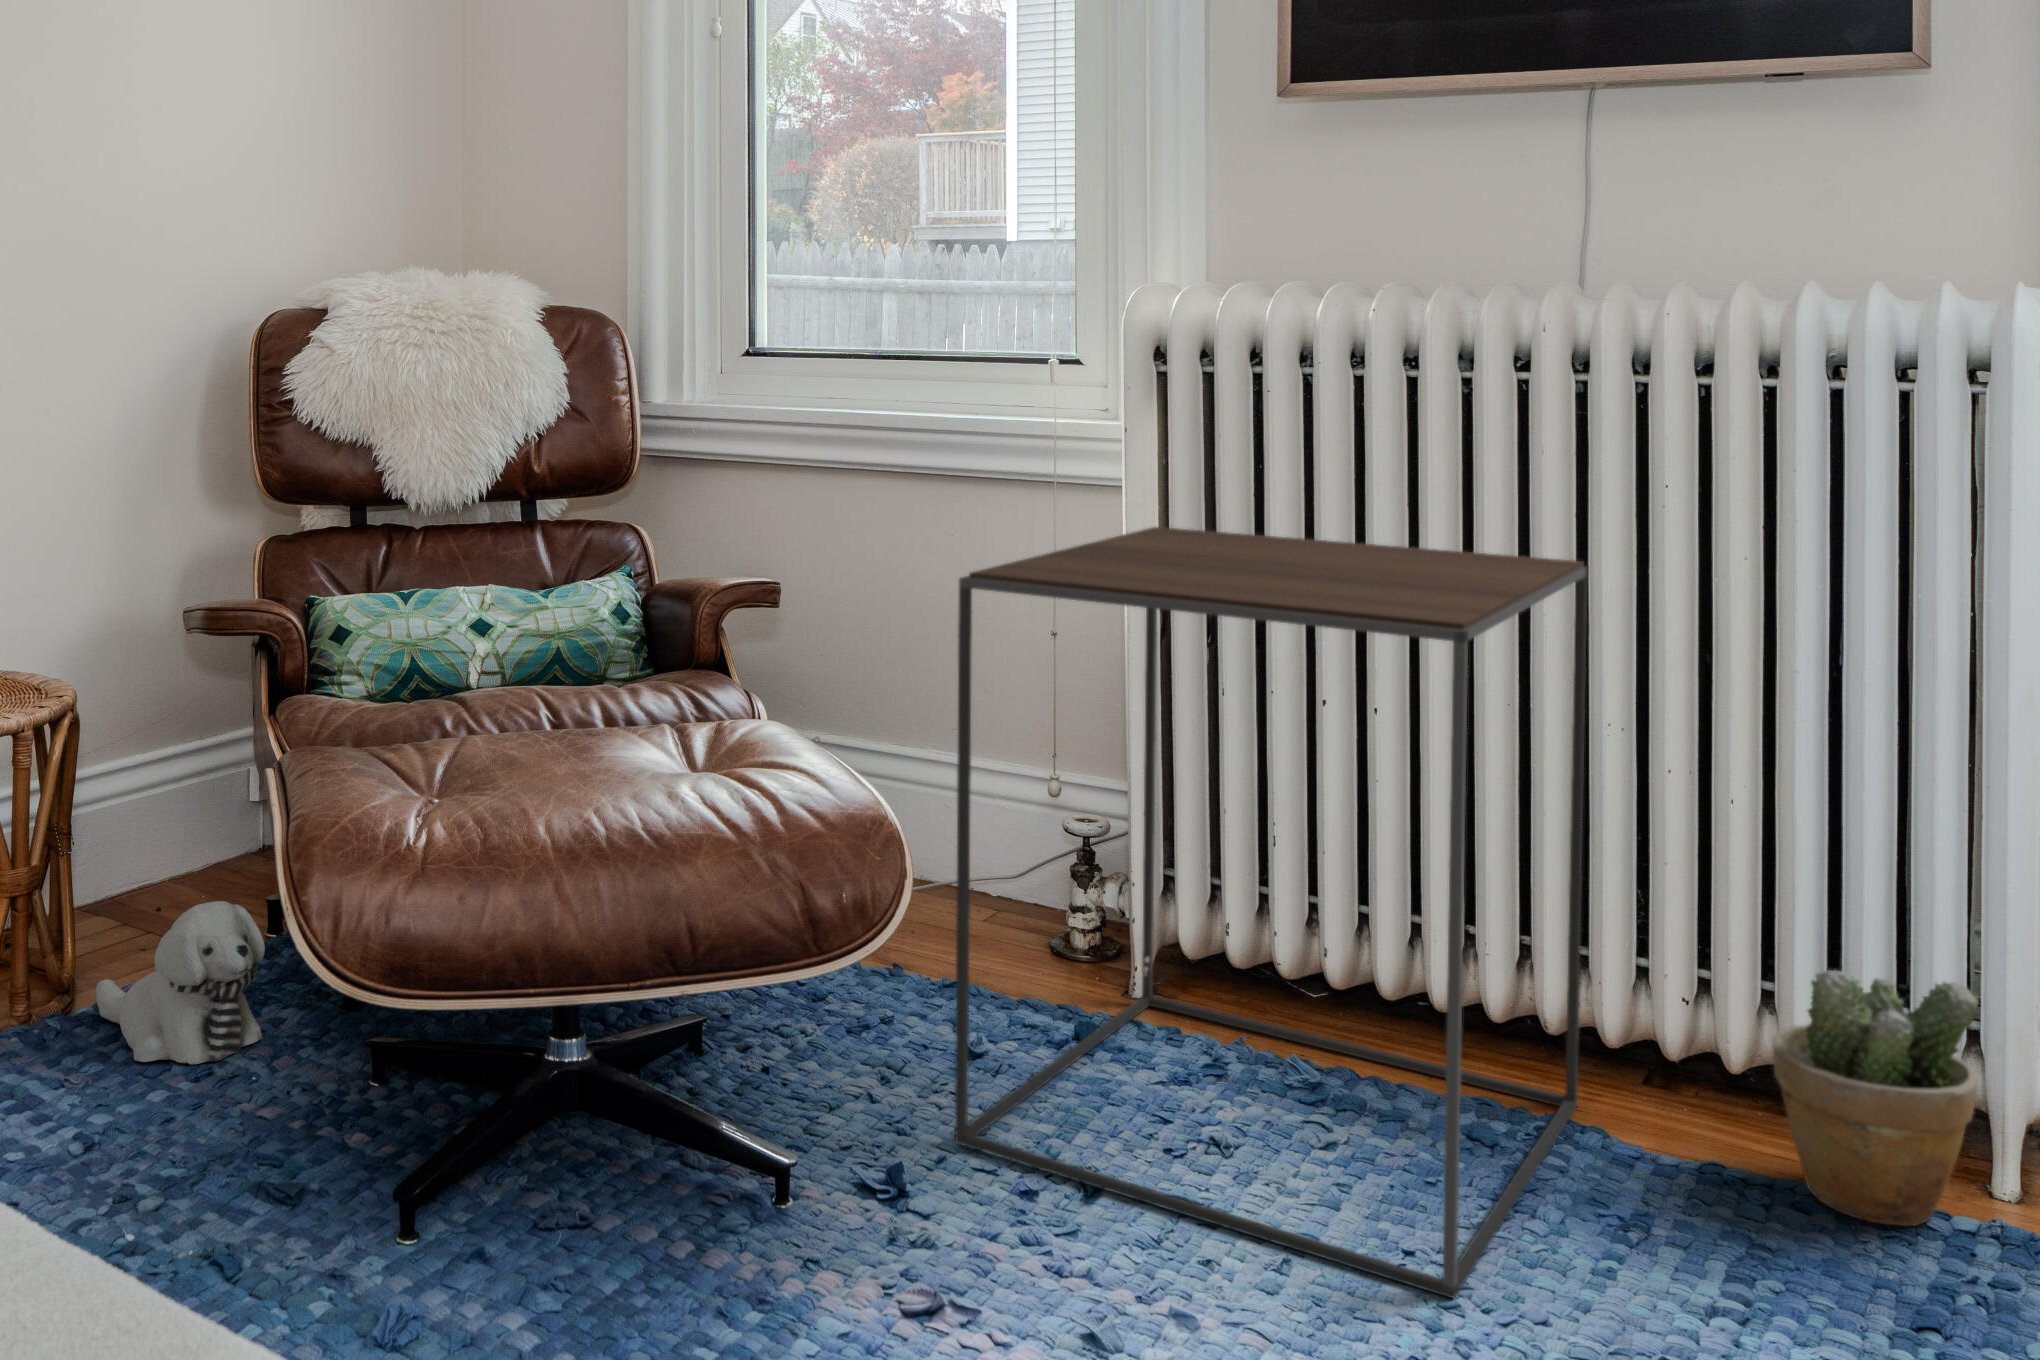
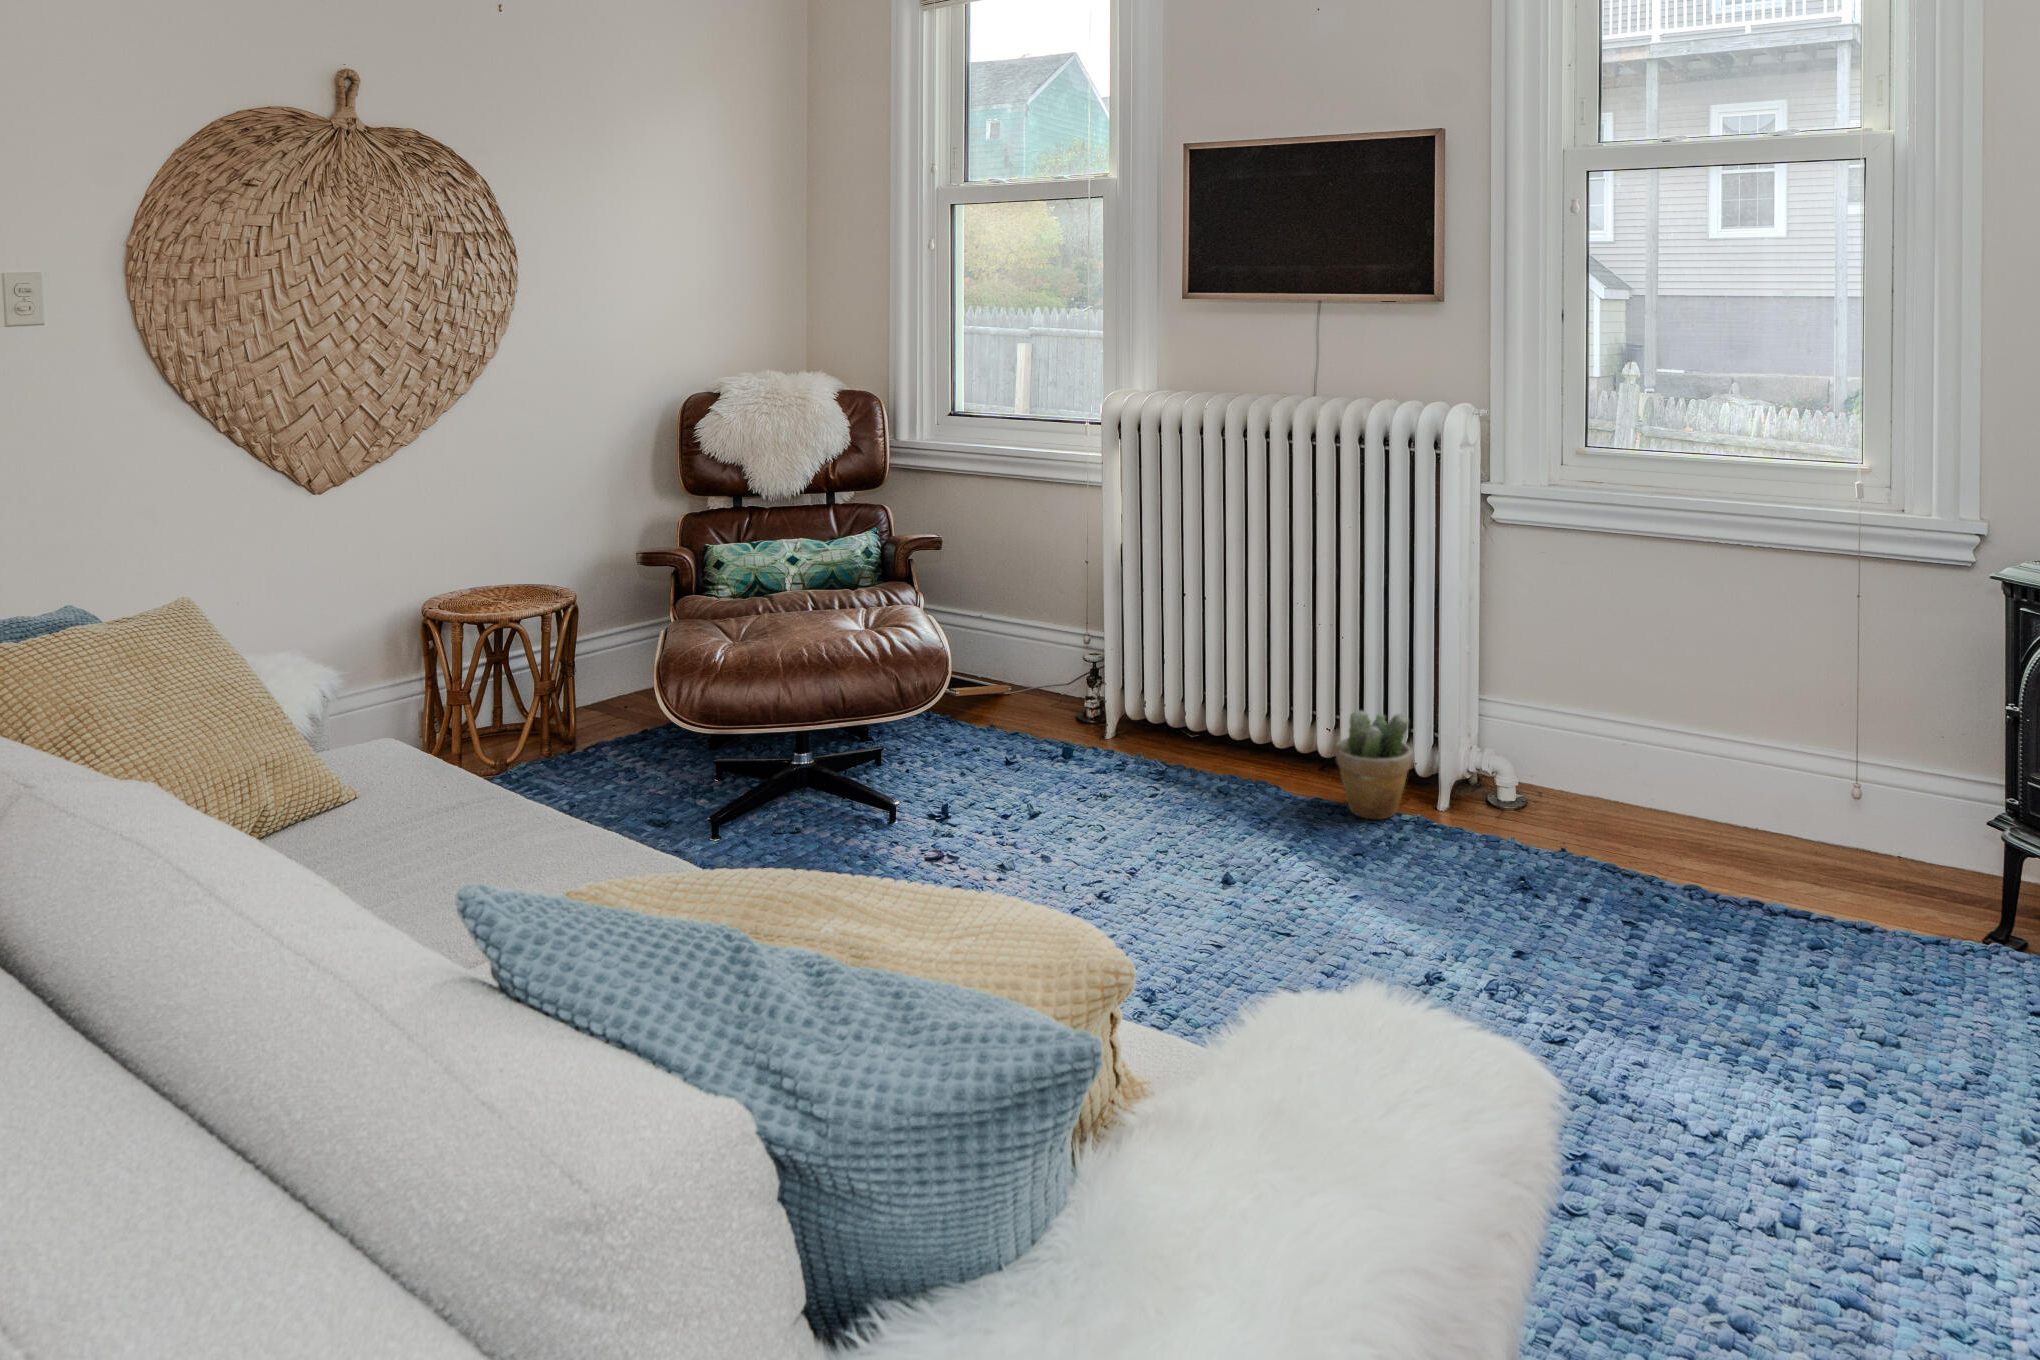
side table: present [955,527,1588,1298] -> none [982,511,1281,849]
plush toy: present [96,901,265,1064] -> none [585,697,669,775]

